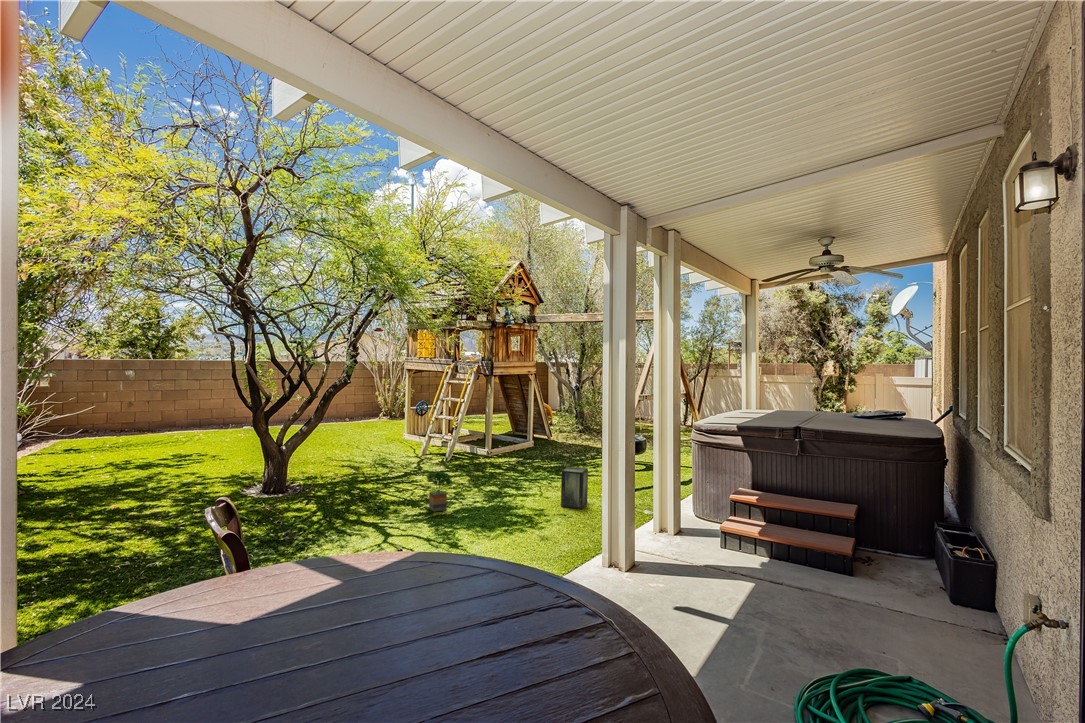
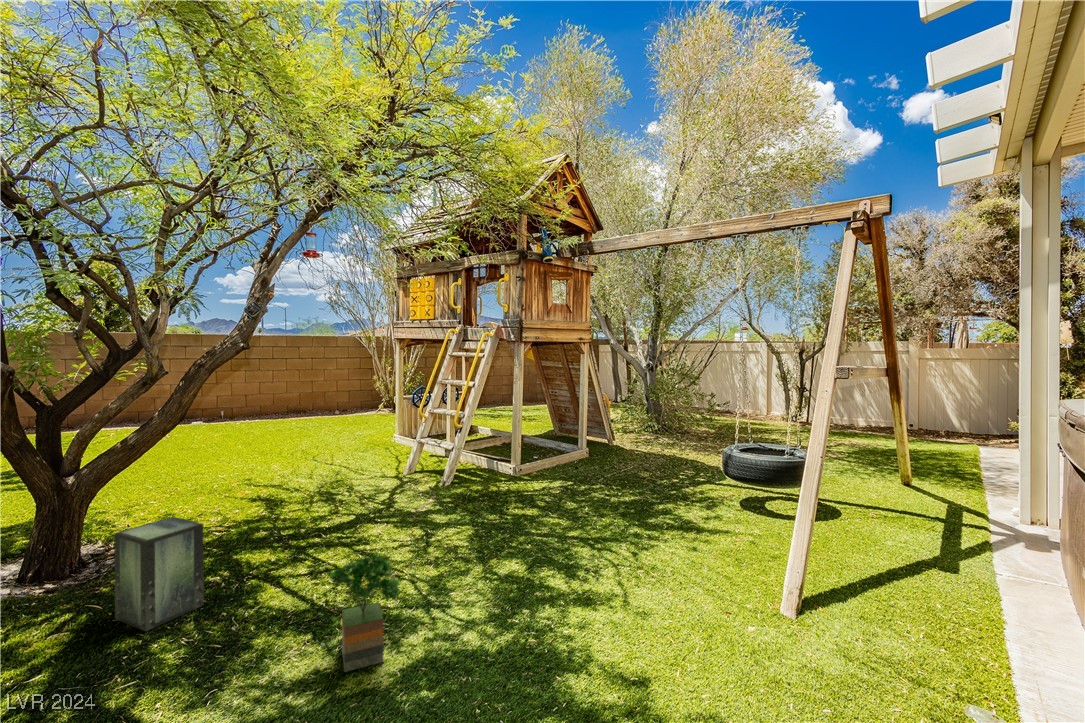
storage box: present [561,467,588,509] -> present [114,517,204,631]

